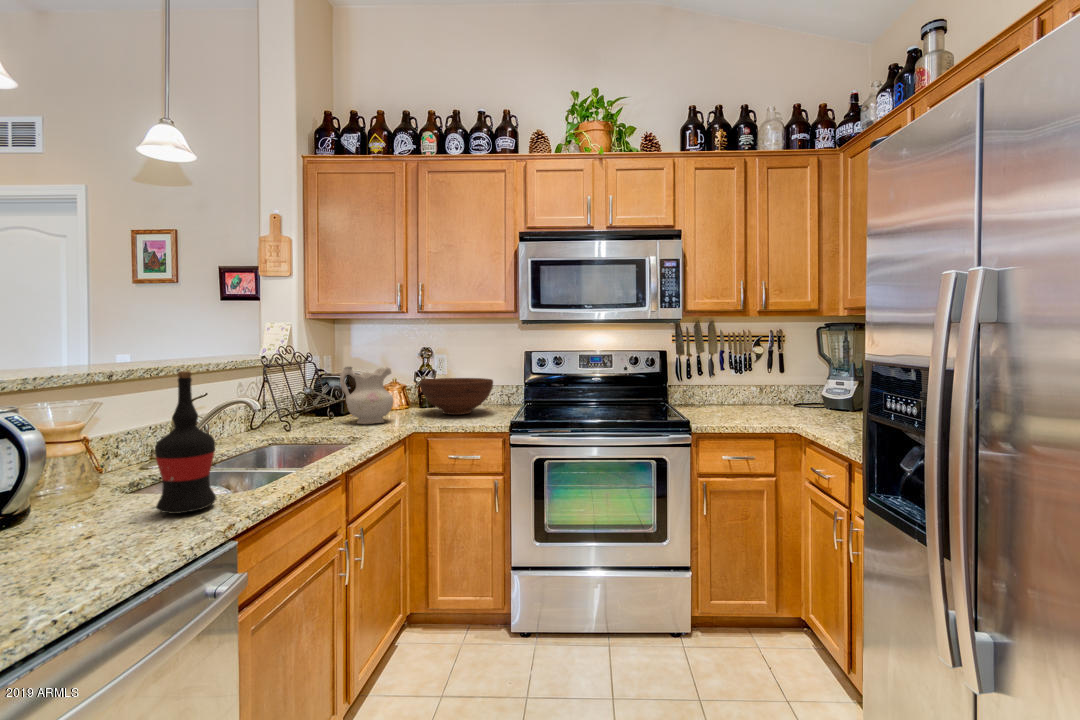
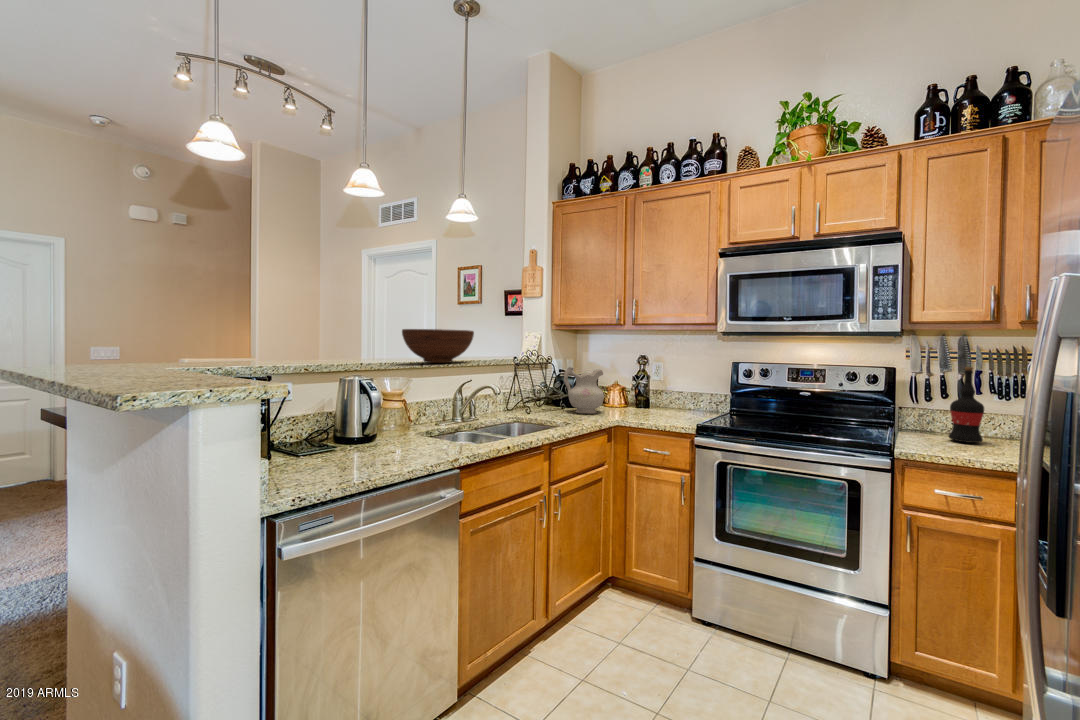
wine bottle: present [155,371,216,514] -> present [949,367,984,443]
fruit bowl: present [420,378,493,415] -> present [402,329,474,363]

